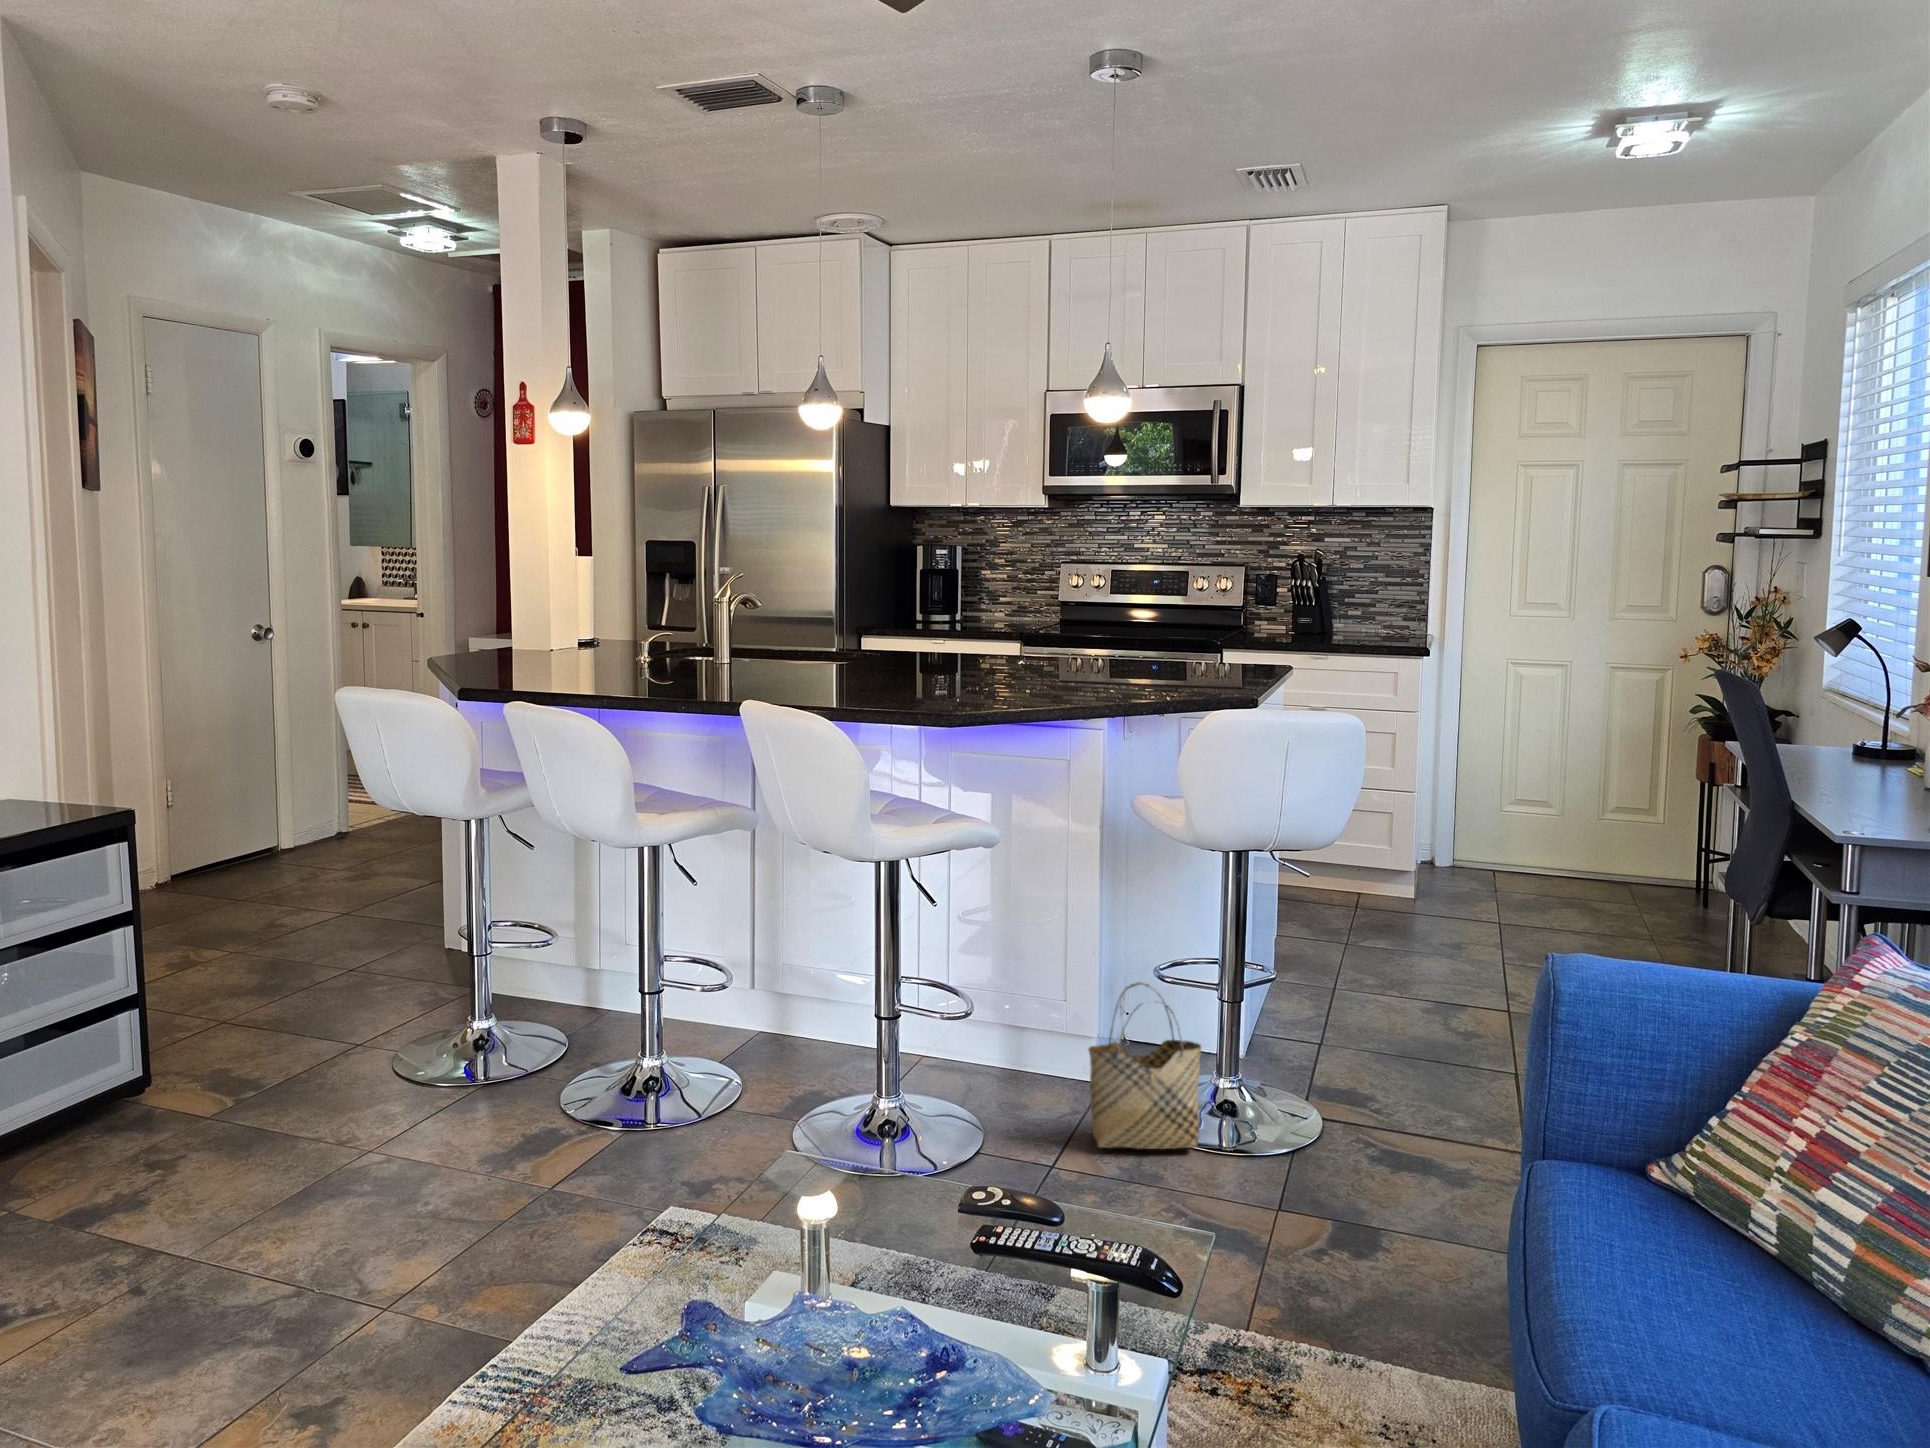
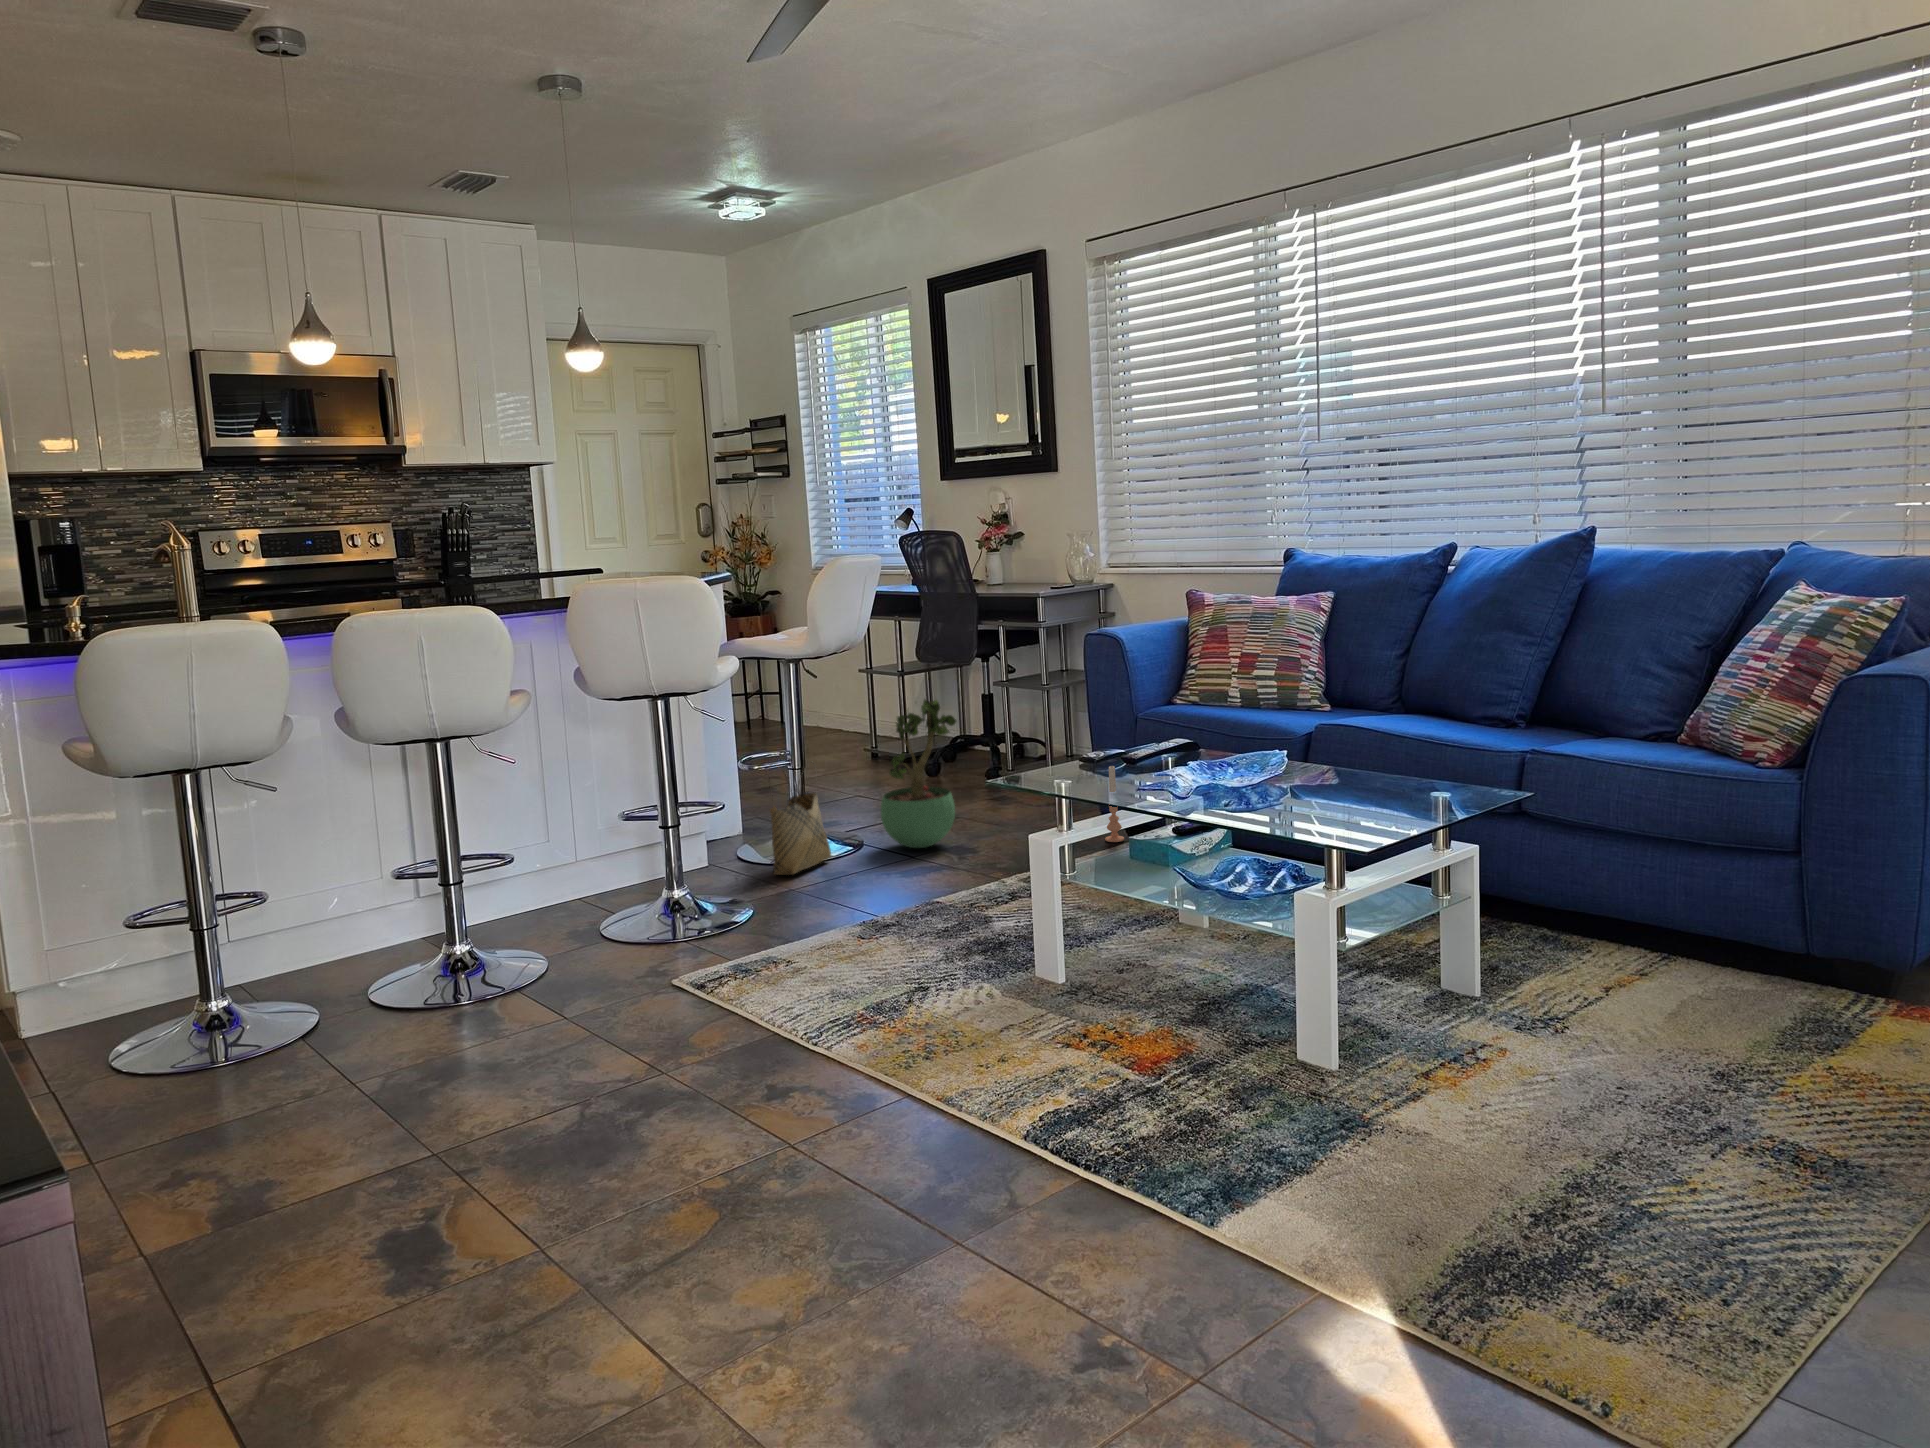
potted plant: none [1263,966,1434,1206] -> present [881,699,956,848]
candle: none [711,1229,747,1373] -> present [1105,766,1124,842]

